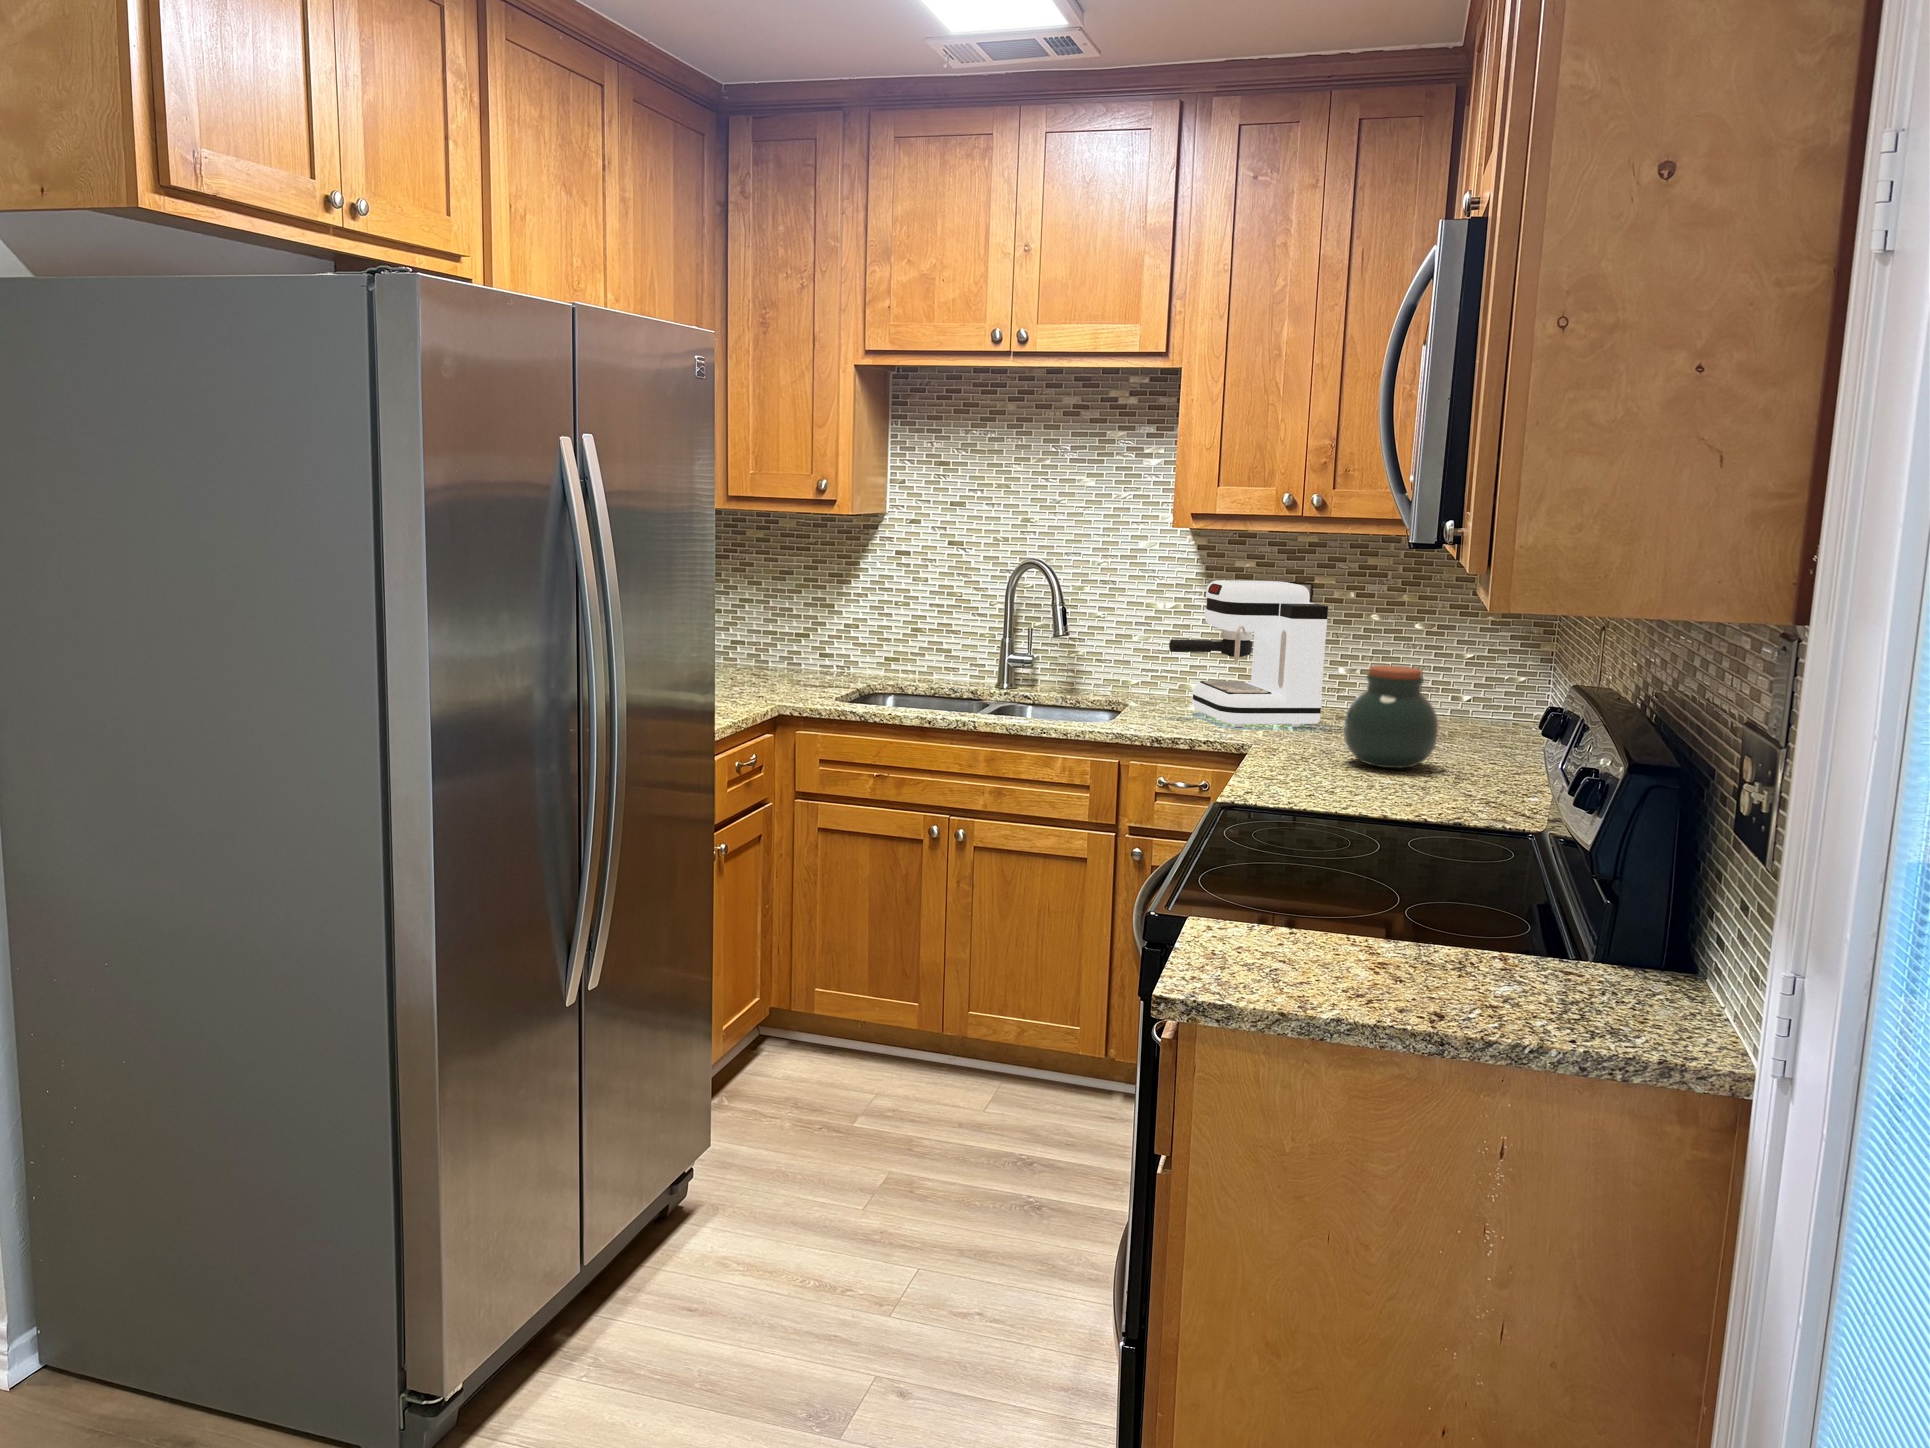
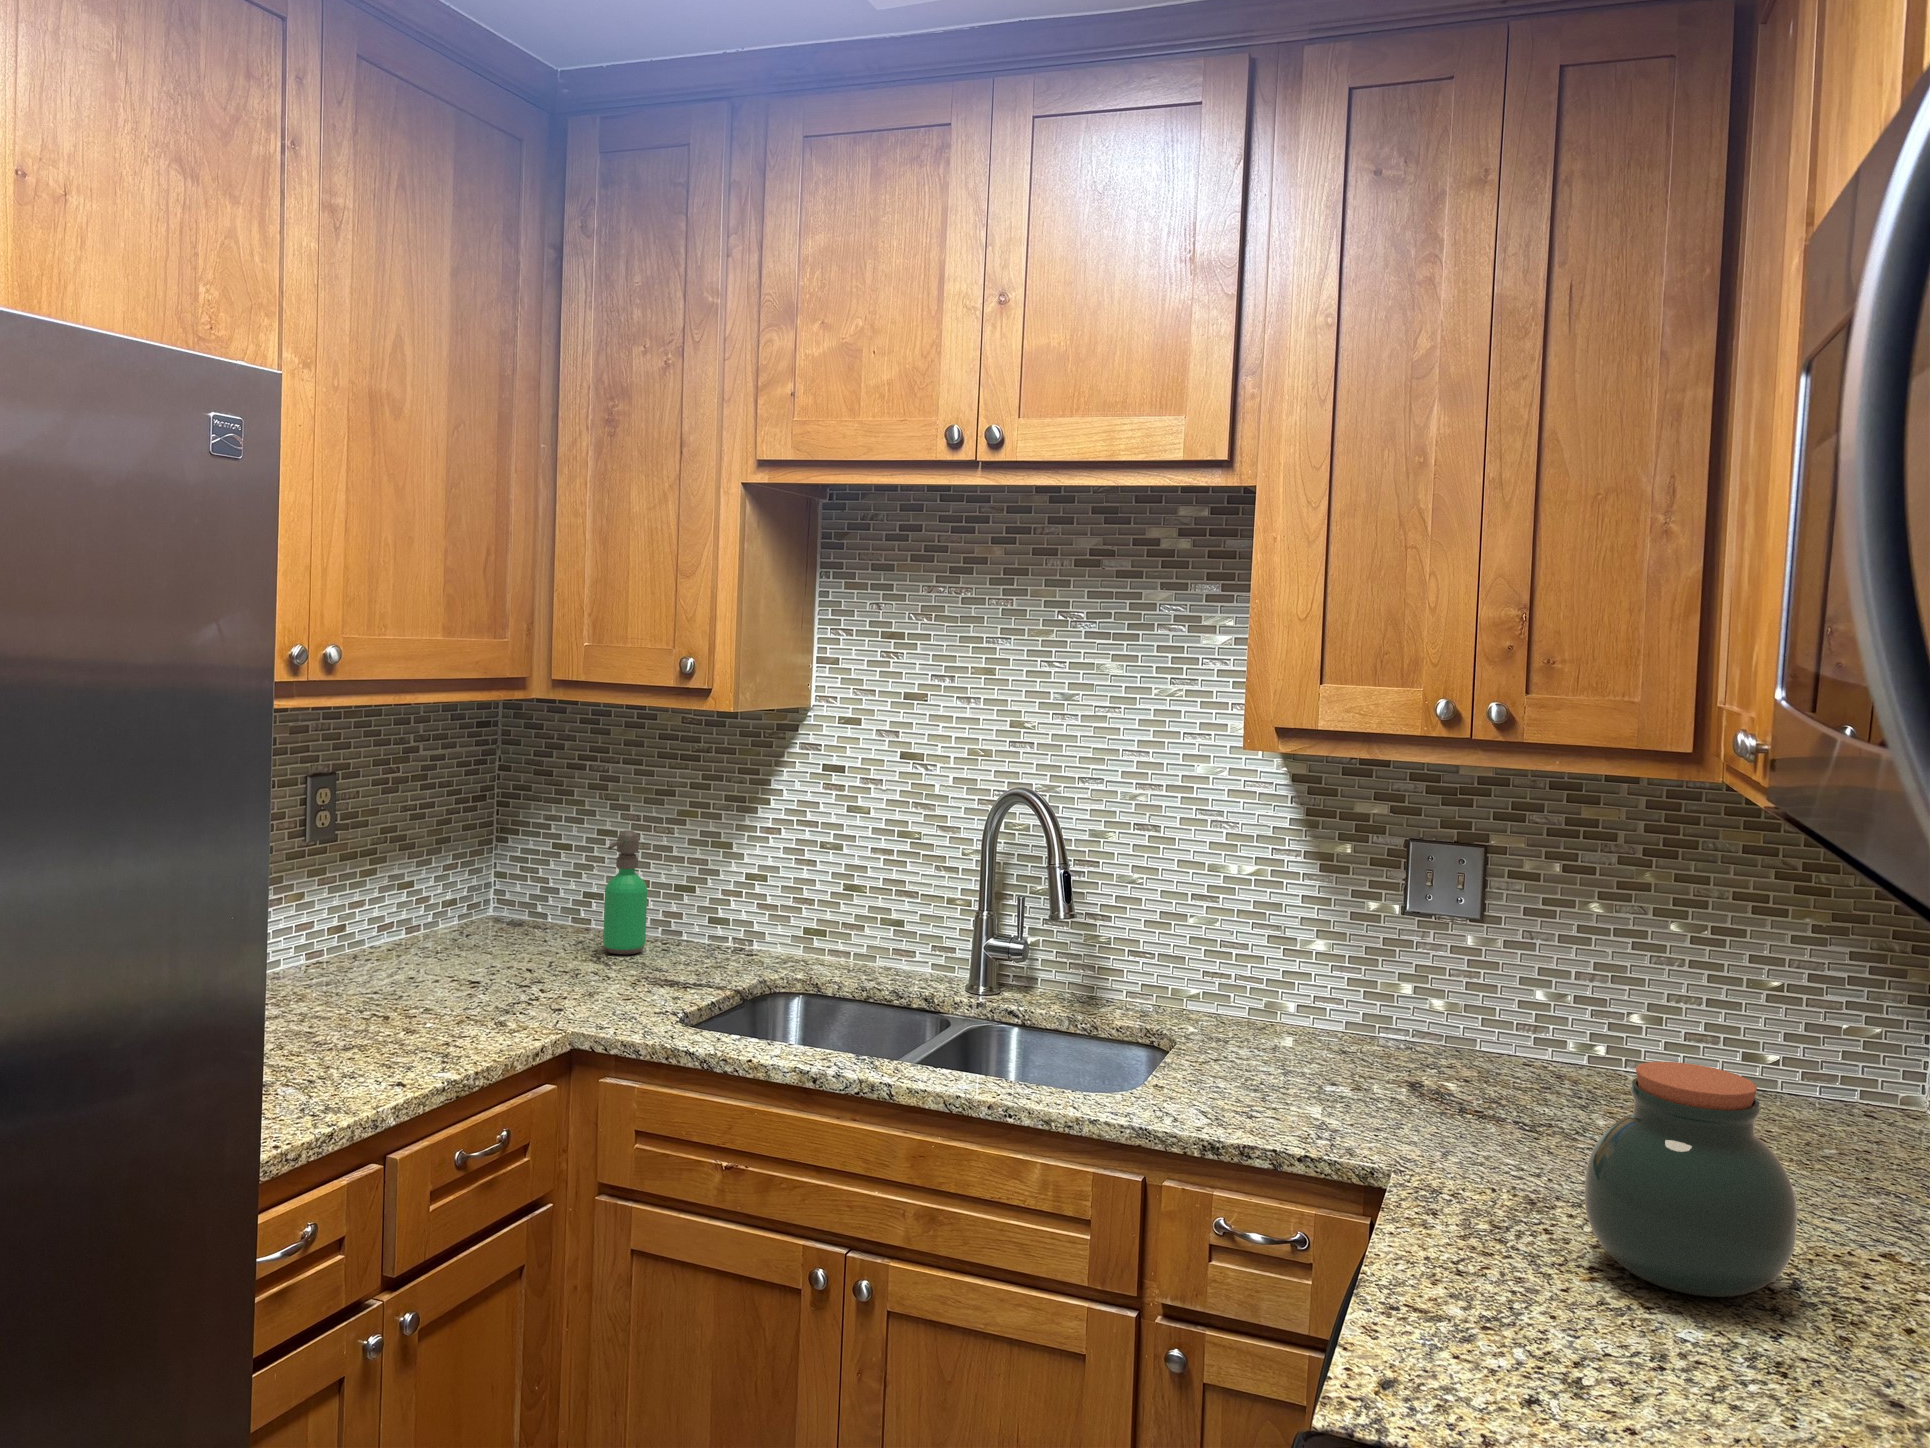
coffee maker: present [1169,580,1328,727] -> none [1237,843,1527,1121]
soap dispenser: none [757,595,785,675] -> present [603,830,647,954]

